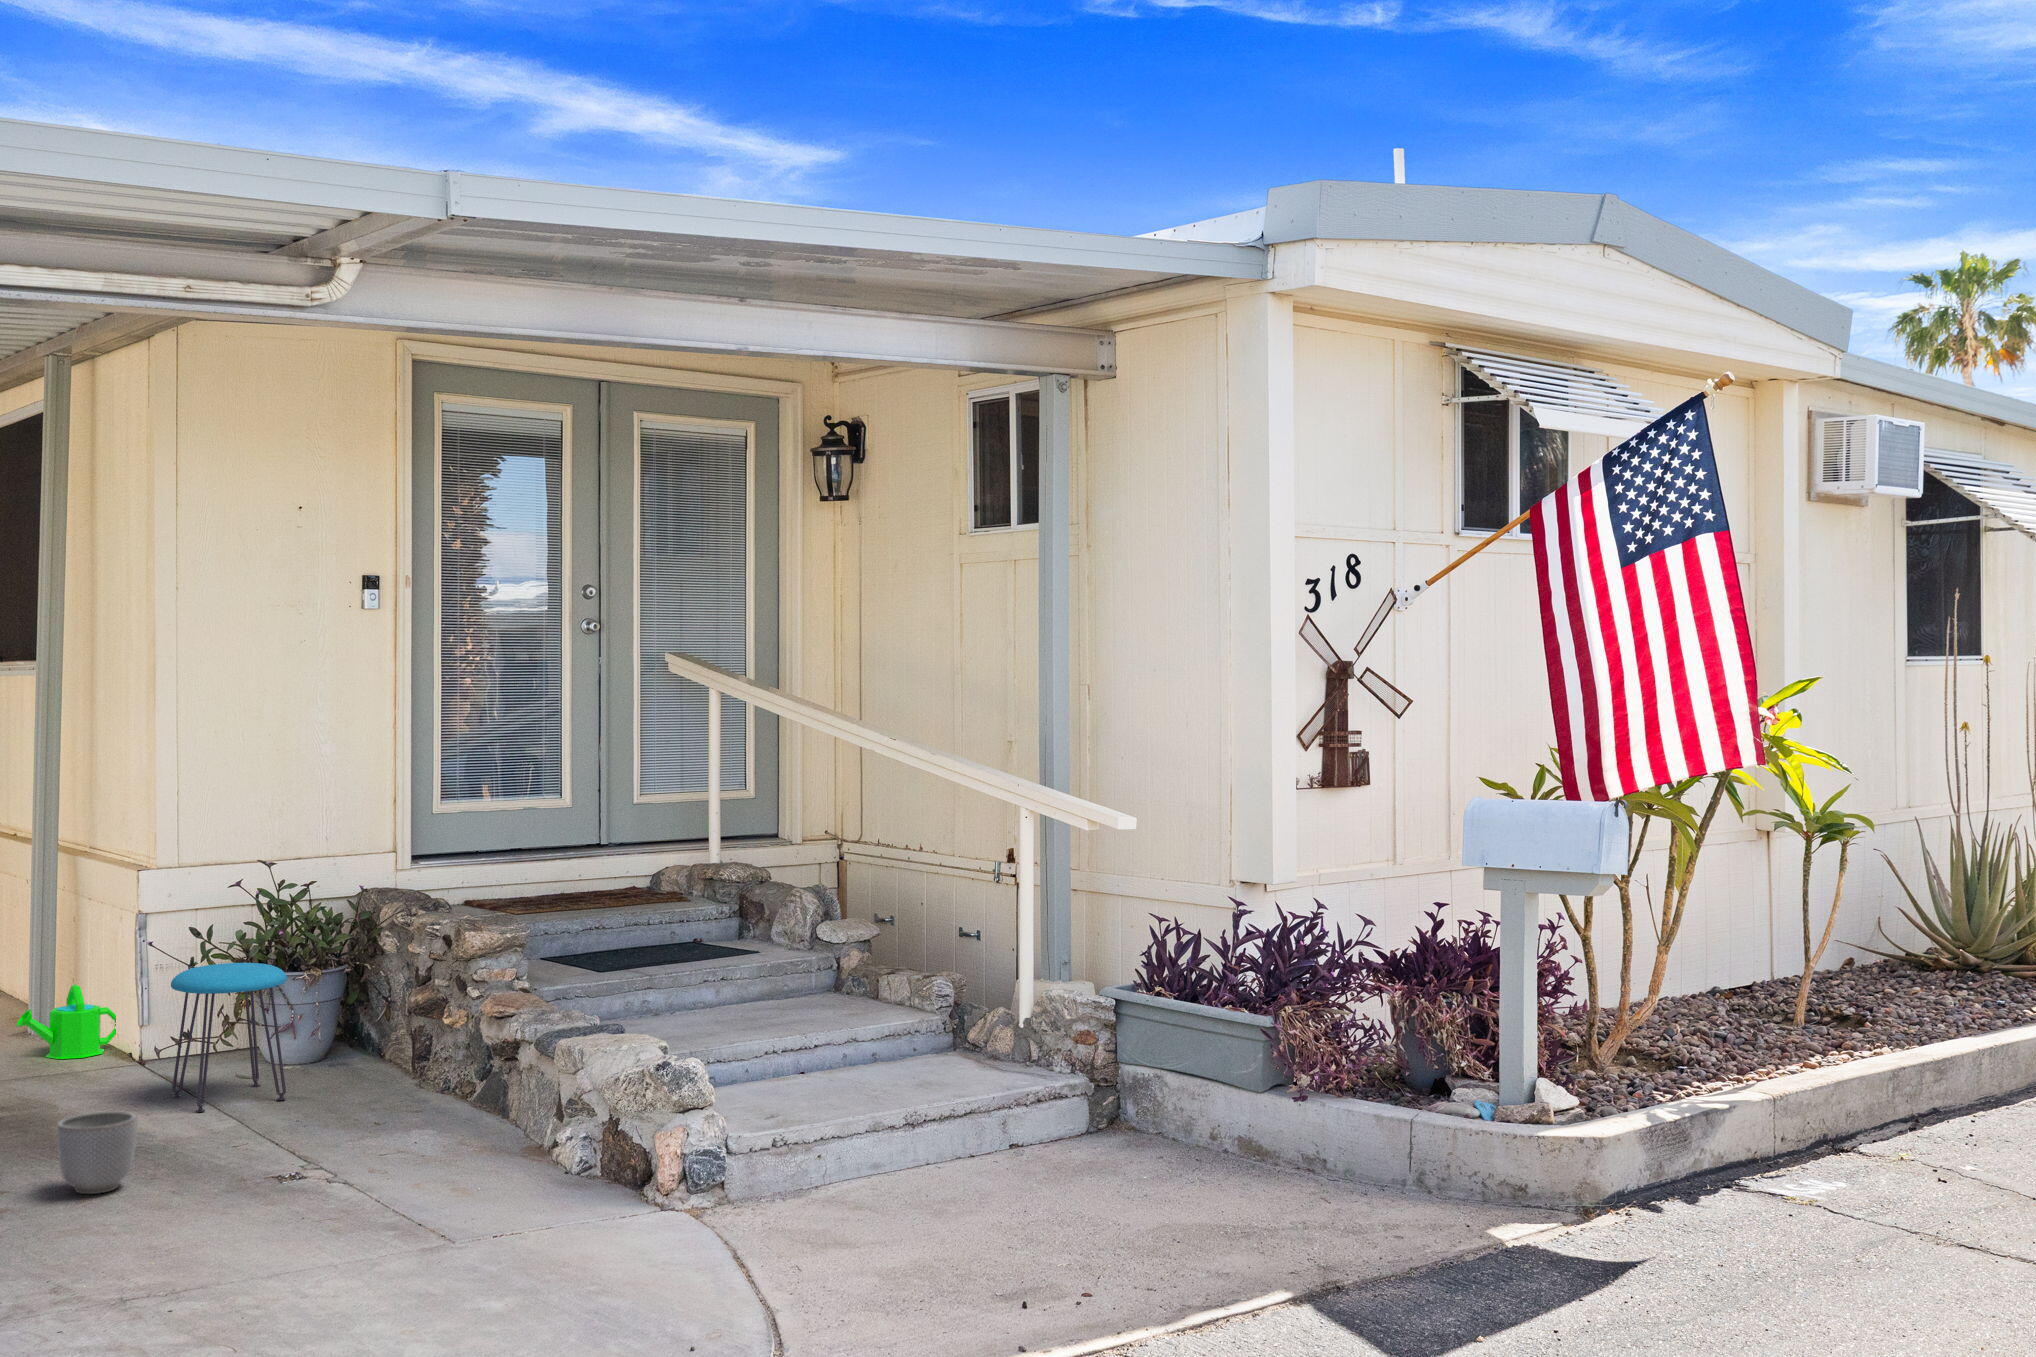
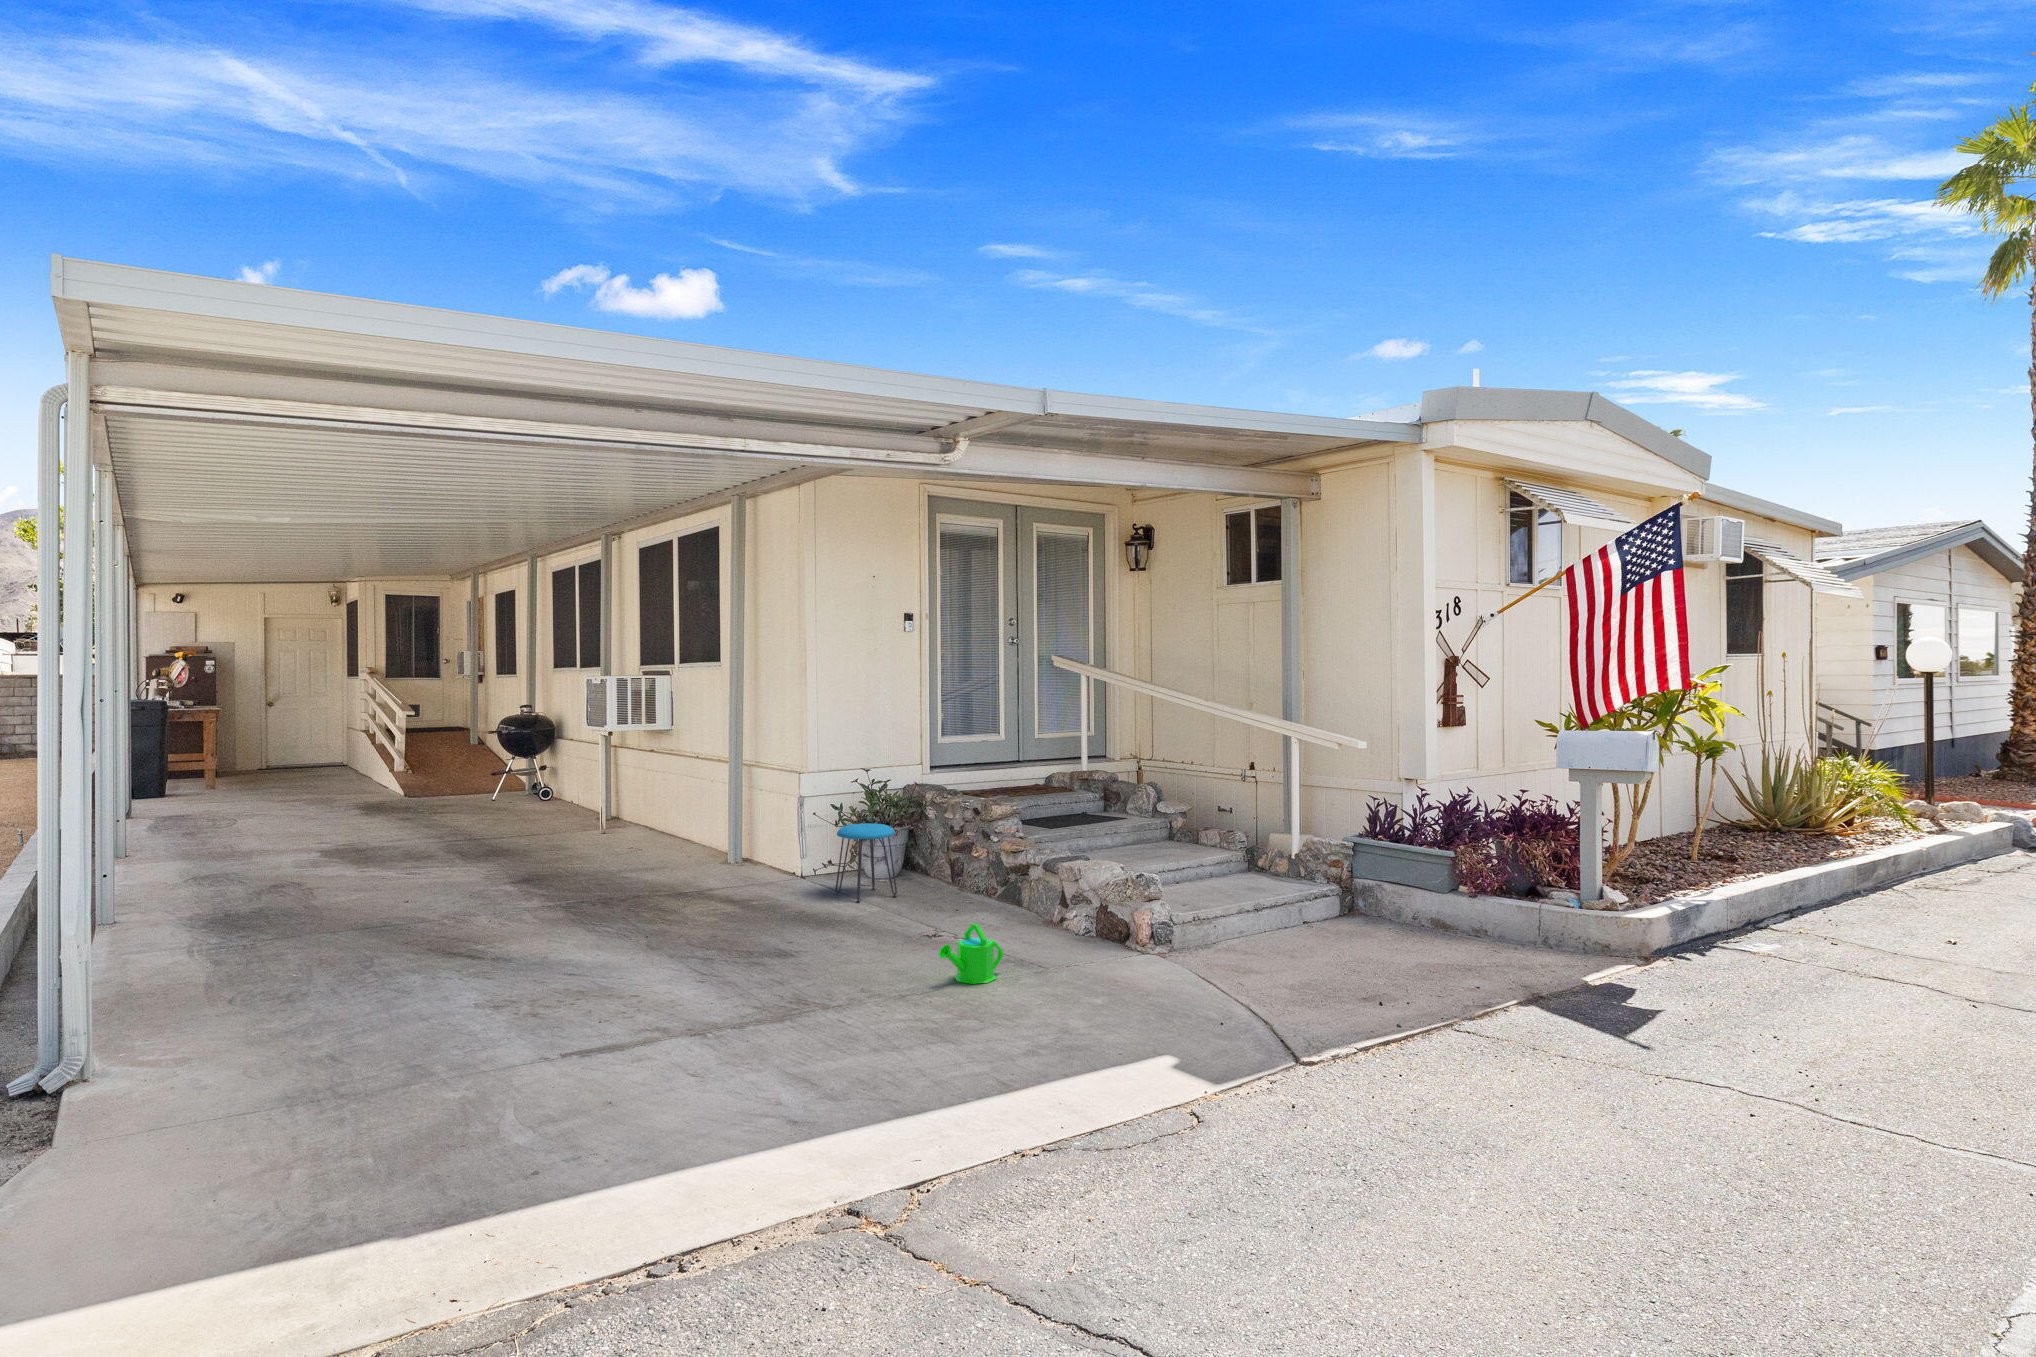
watering can: present [16,985,116,1059] -> present [939,923,1003,984]
planter: present [57,1111,137,1194] -> none [826,899,864,942]

